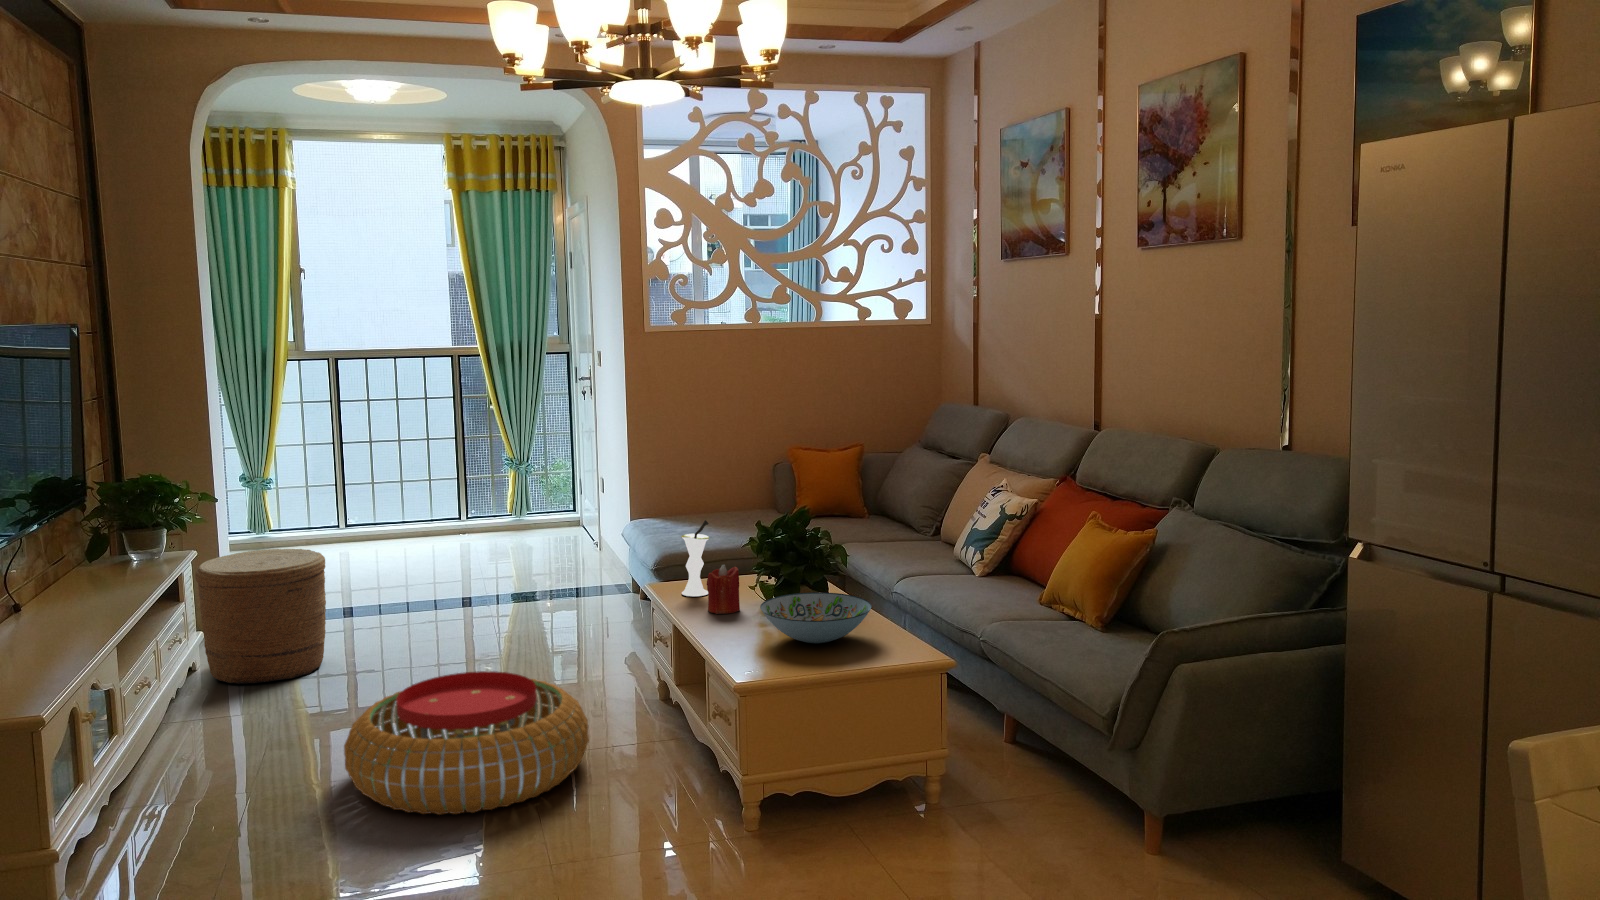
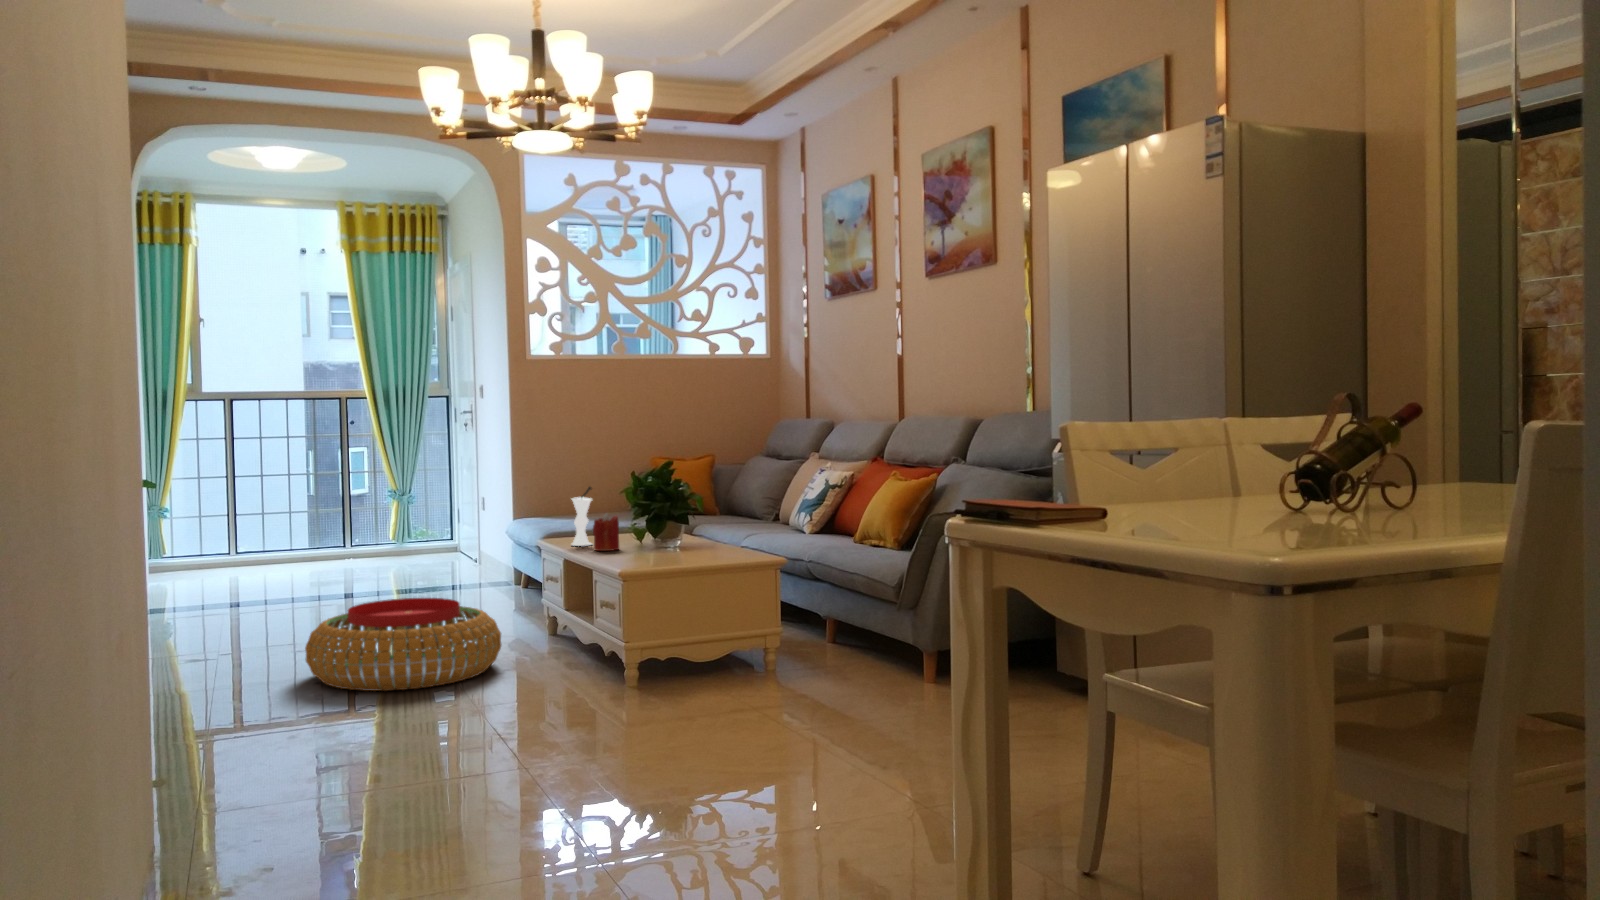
woven basket: present [195,549,326,684] -> none [146,533,258,641]
decorative bowl: present [760,592,872,644] -> none [638,526,723,558]

